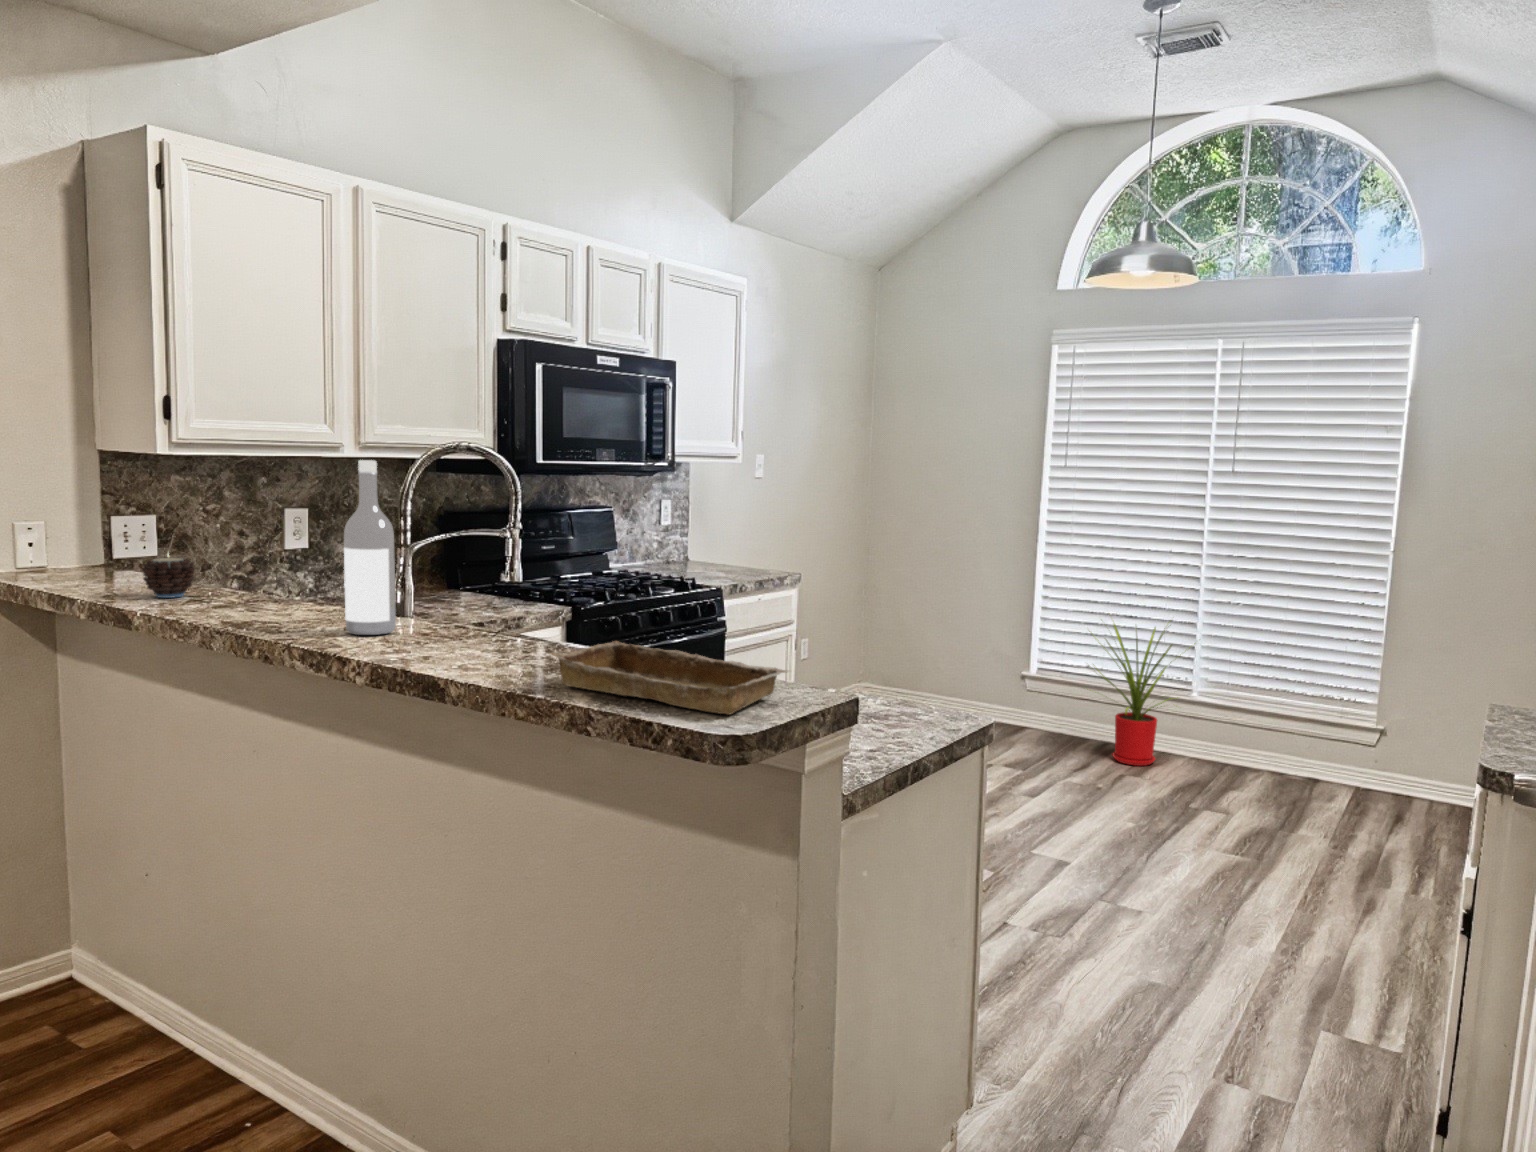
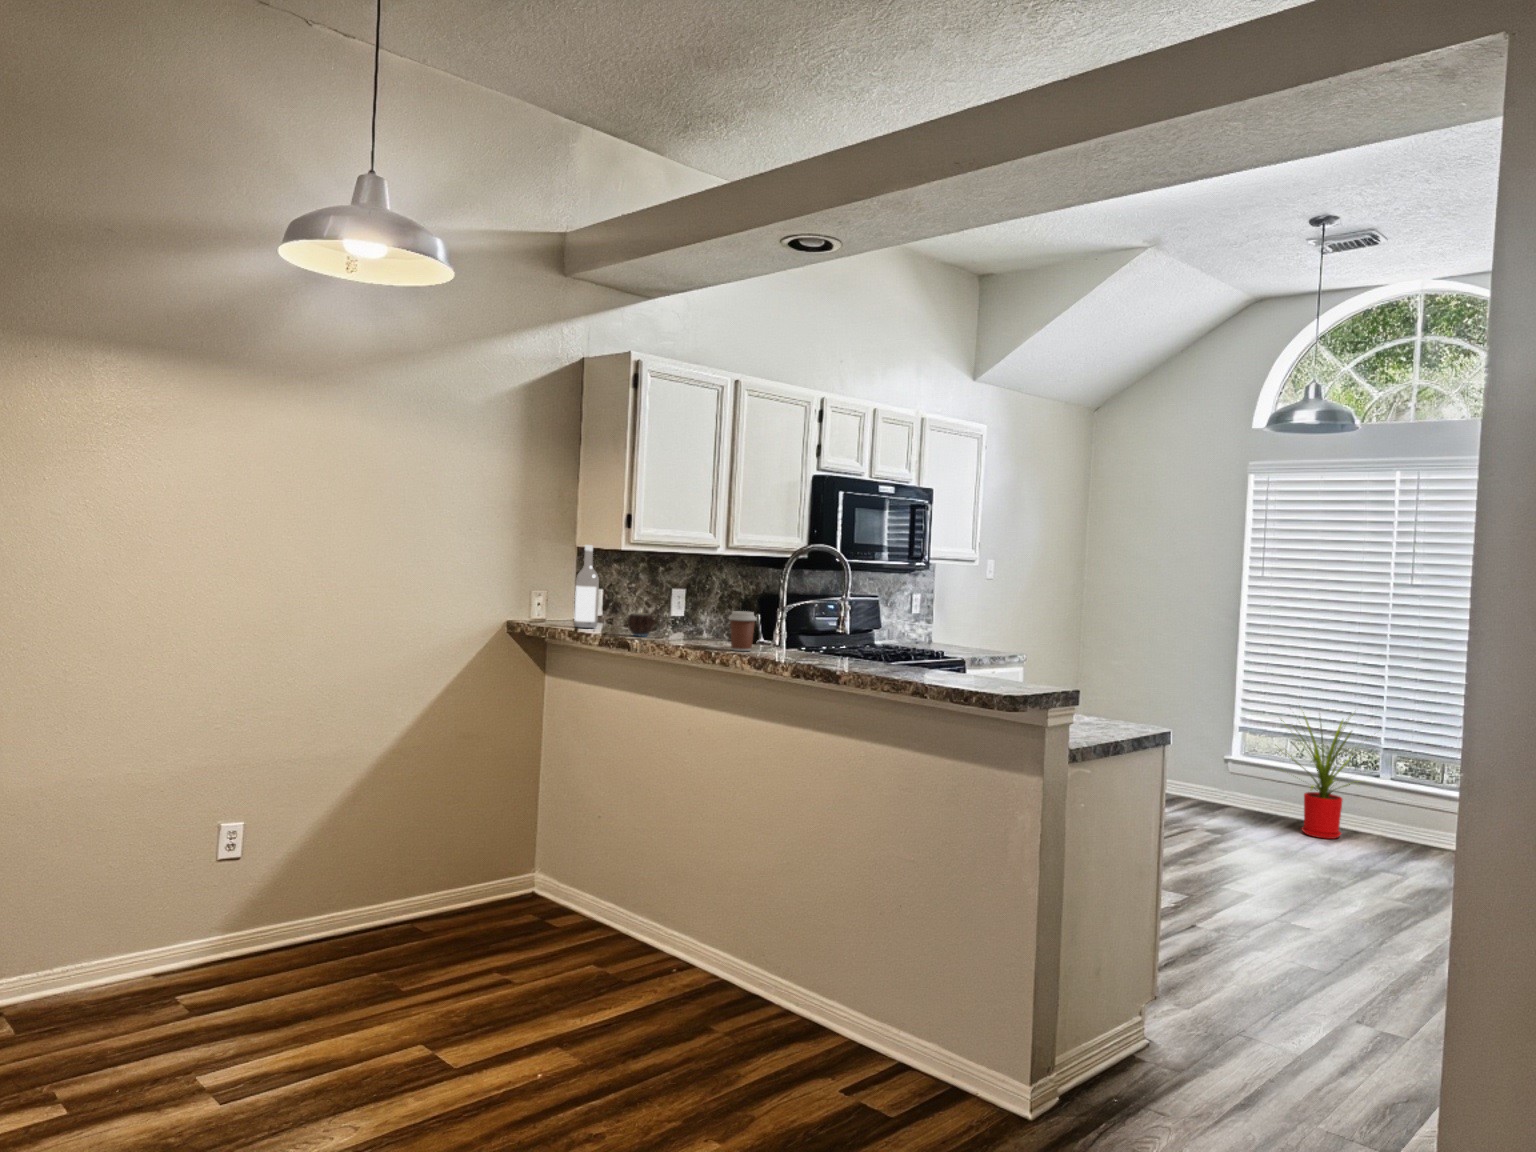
wine bottle: present [344,460,396,635] -> present [574,545,599,628]
coffee cup: none [287,555,341,625] -> present [729,611,757,651]
tray: present [550,641,788,715] -> none [897,659,1030,690]

